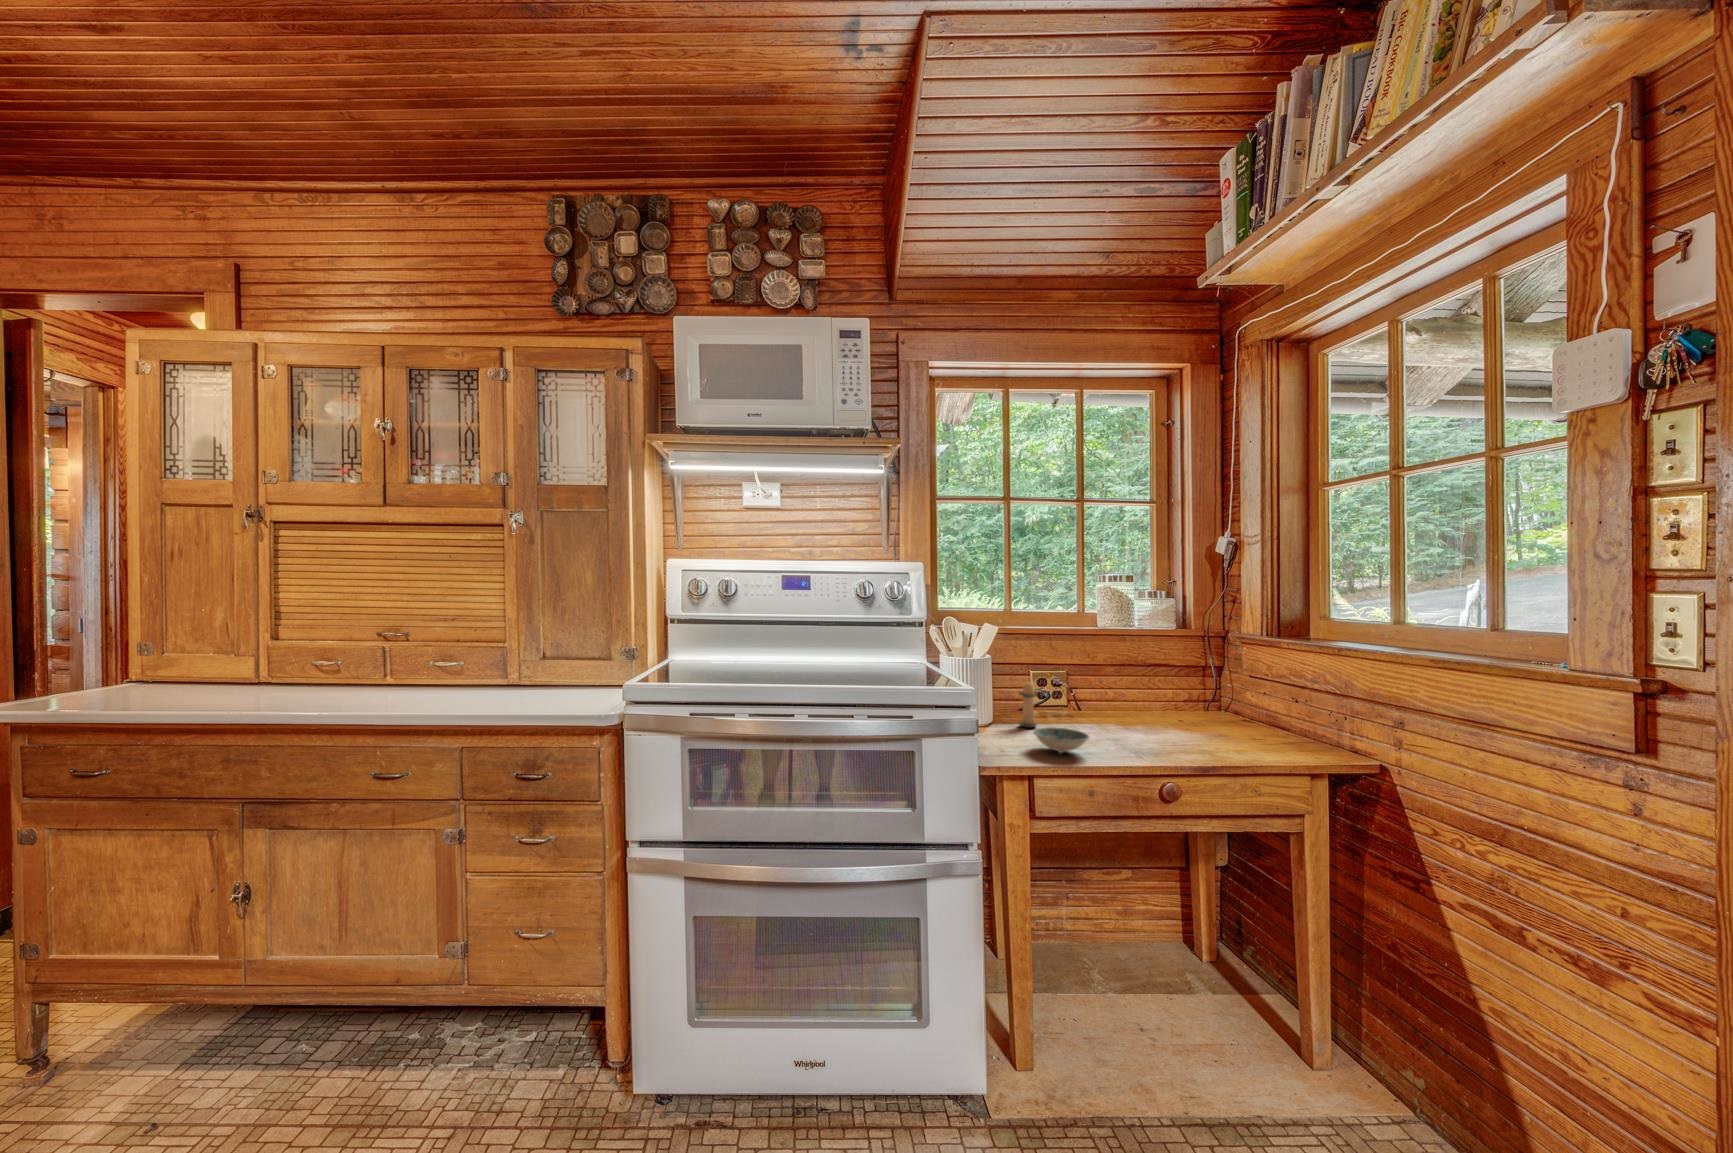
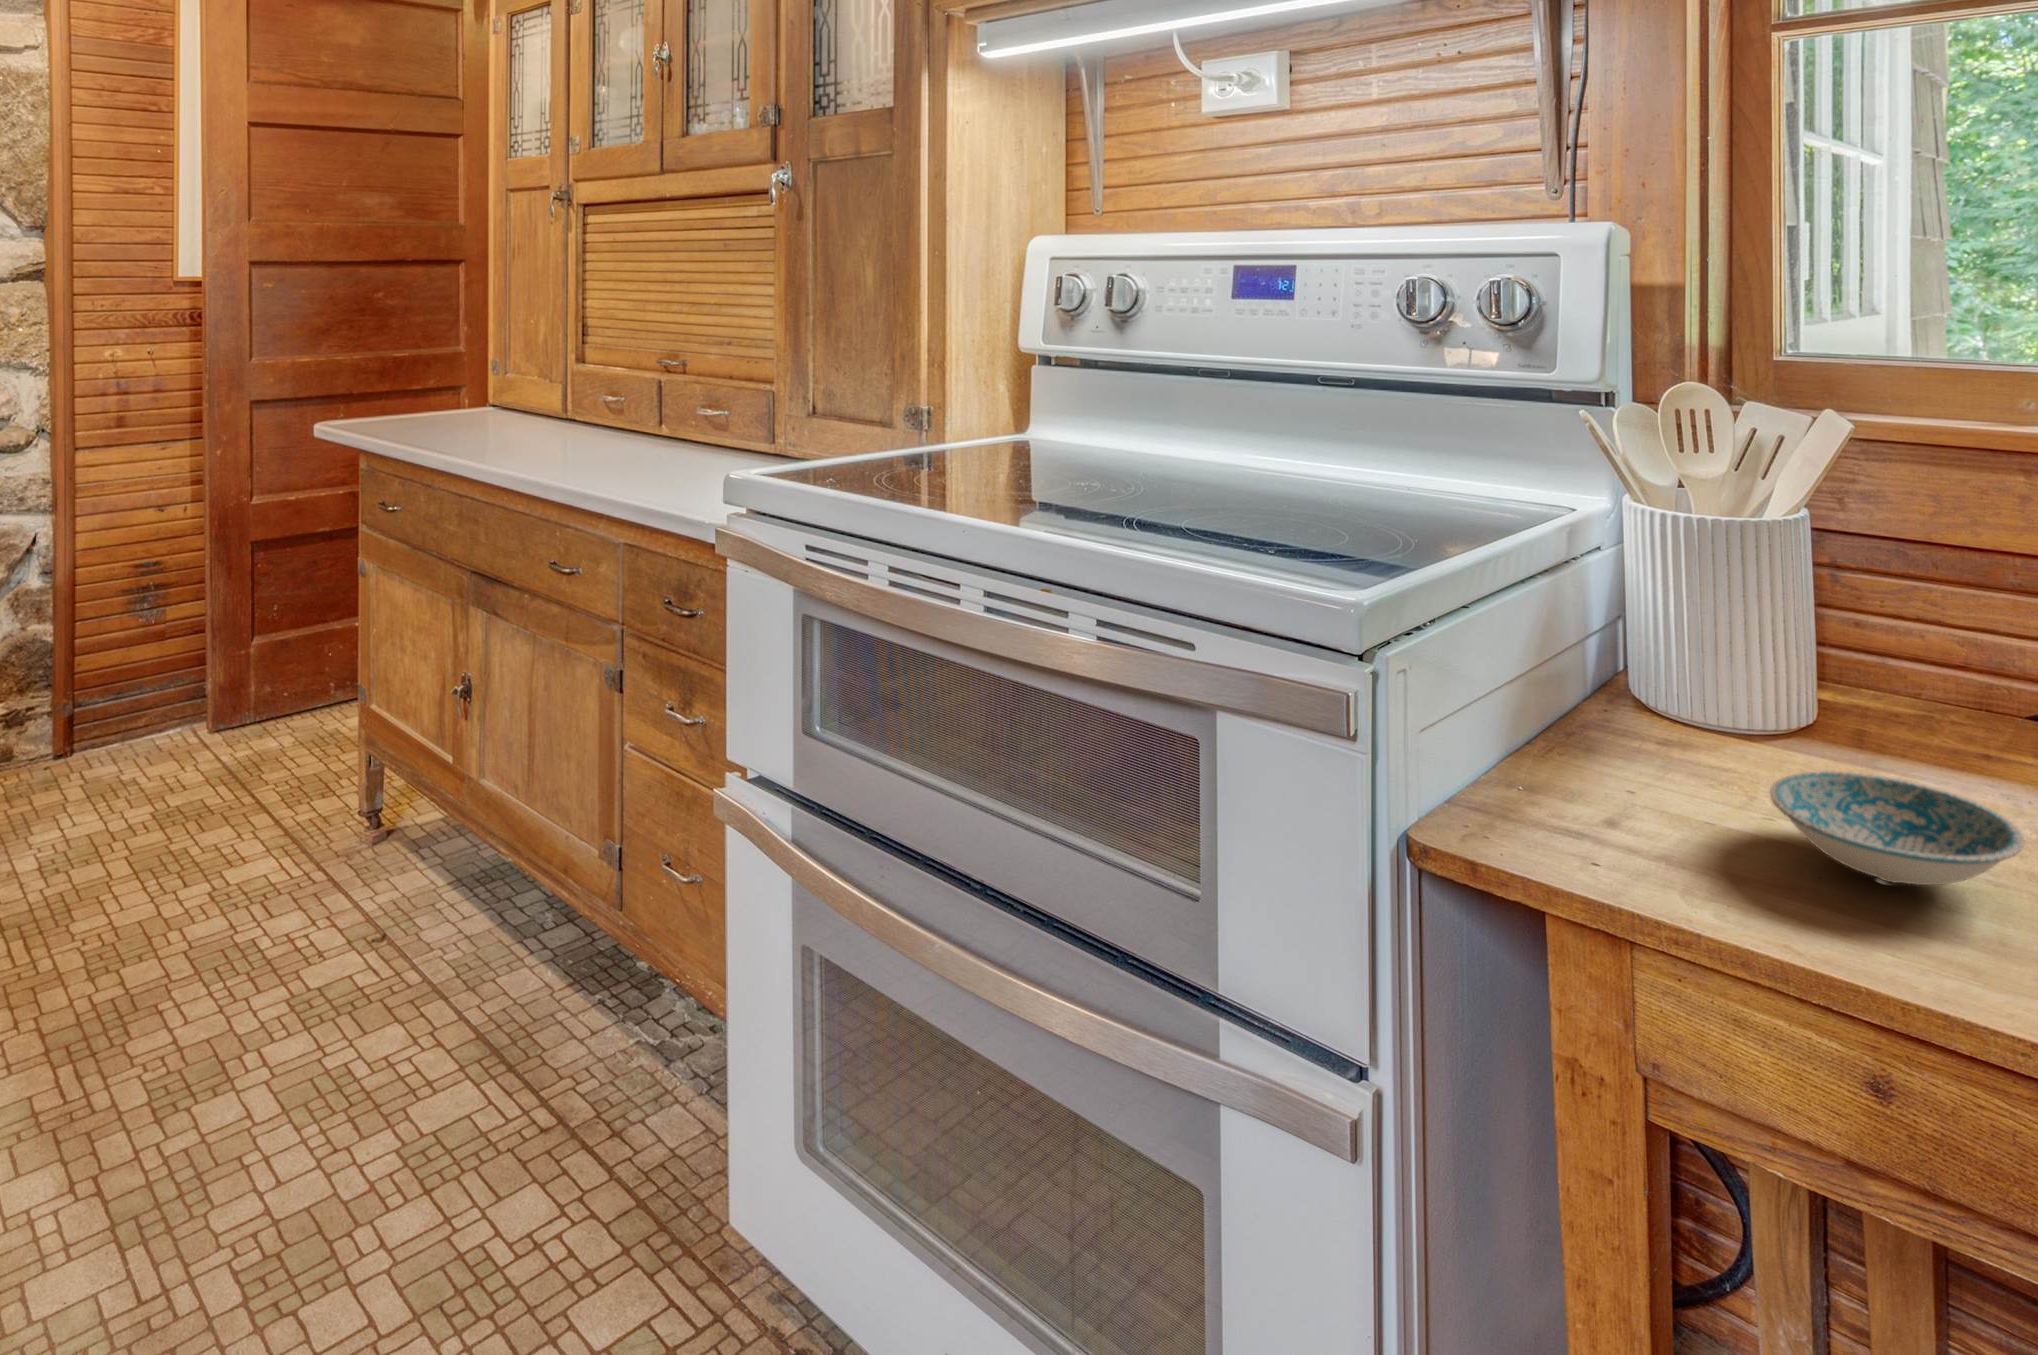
candle: present [1019,681,1038,727] -> none [1894,598,2004,774]

